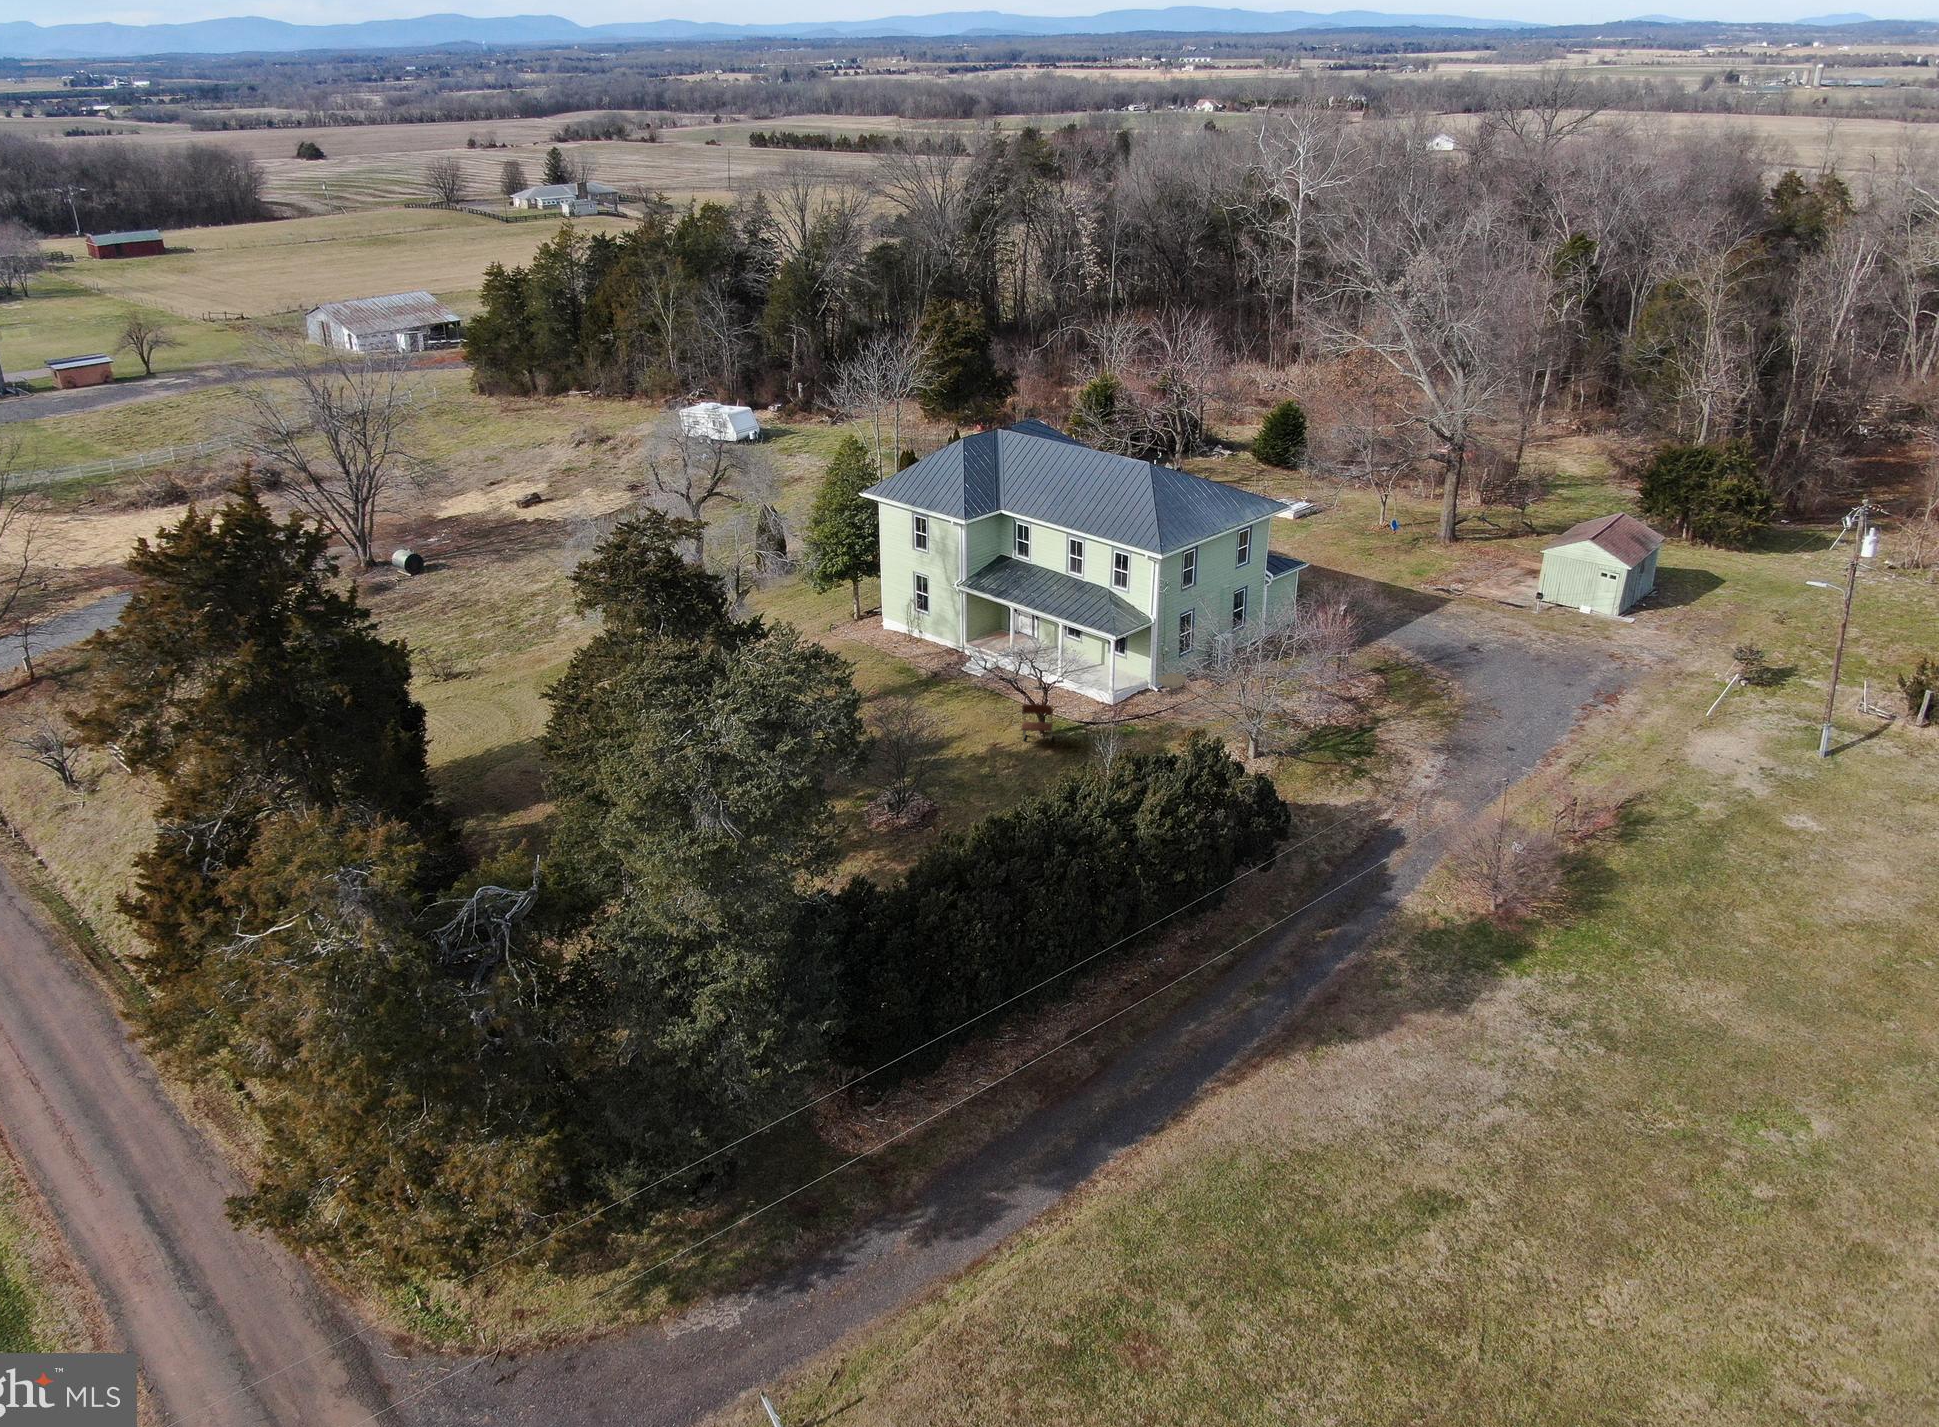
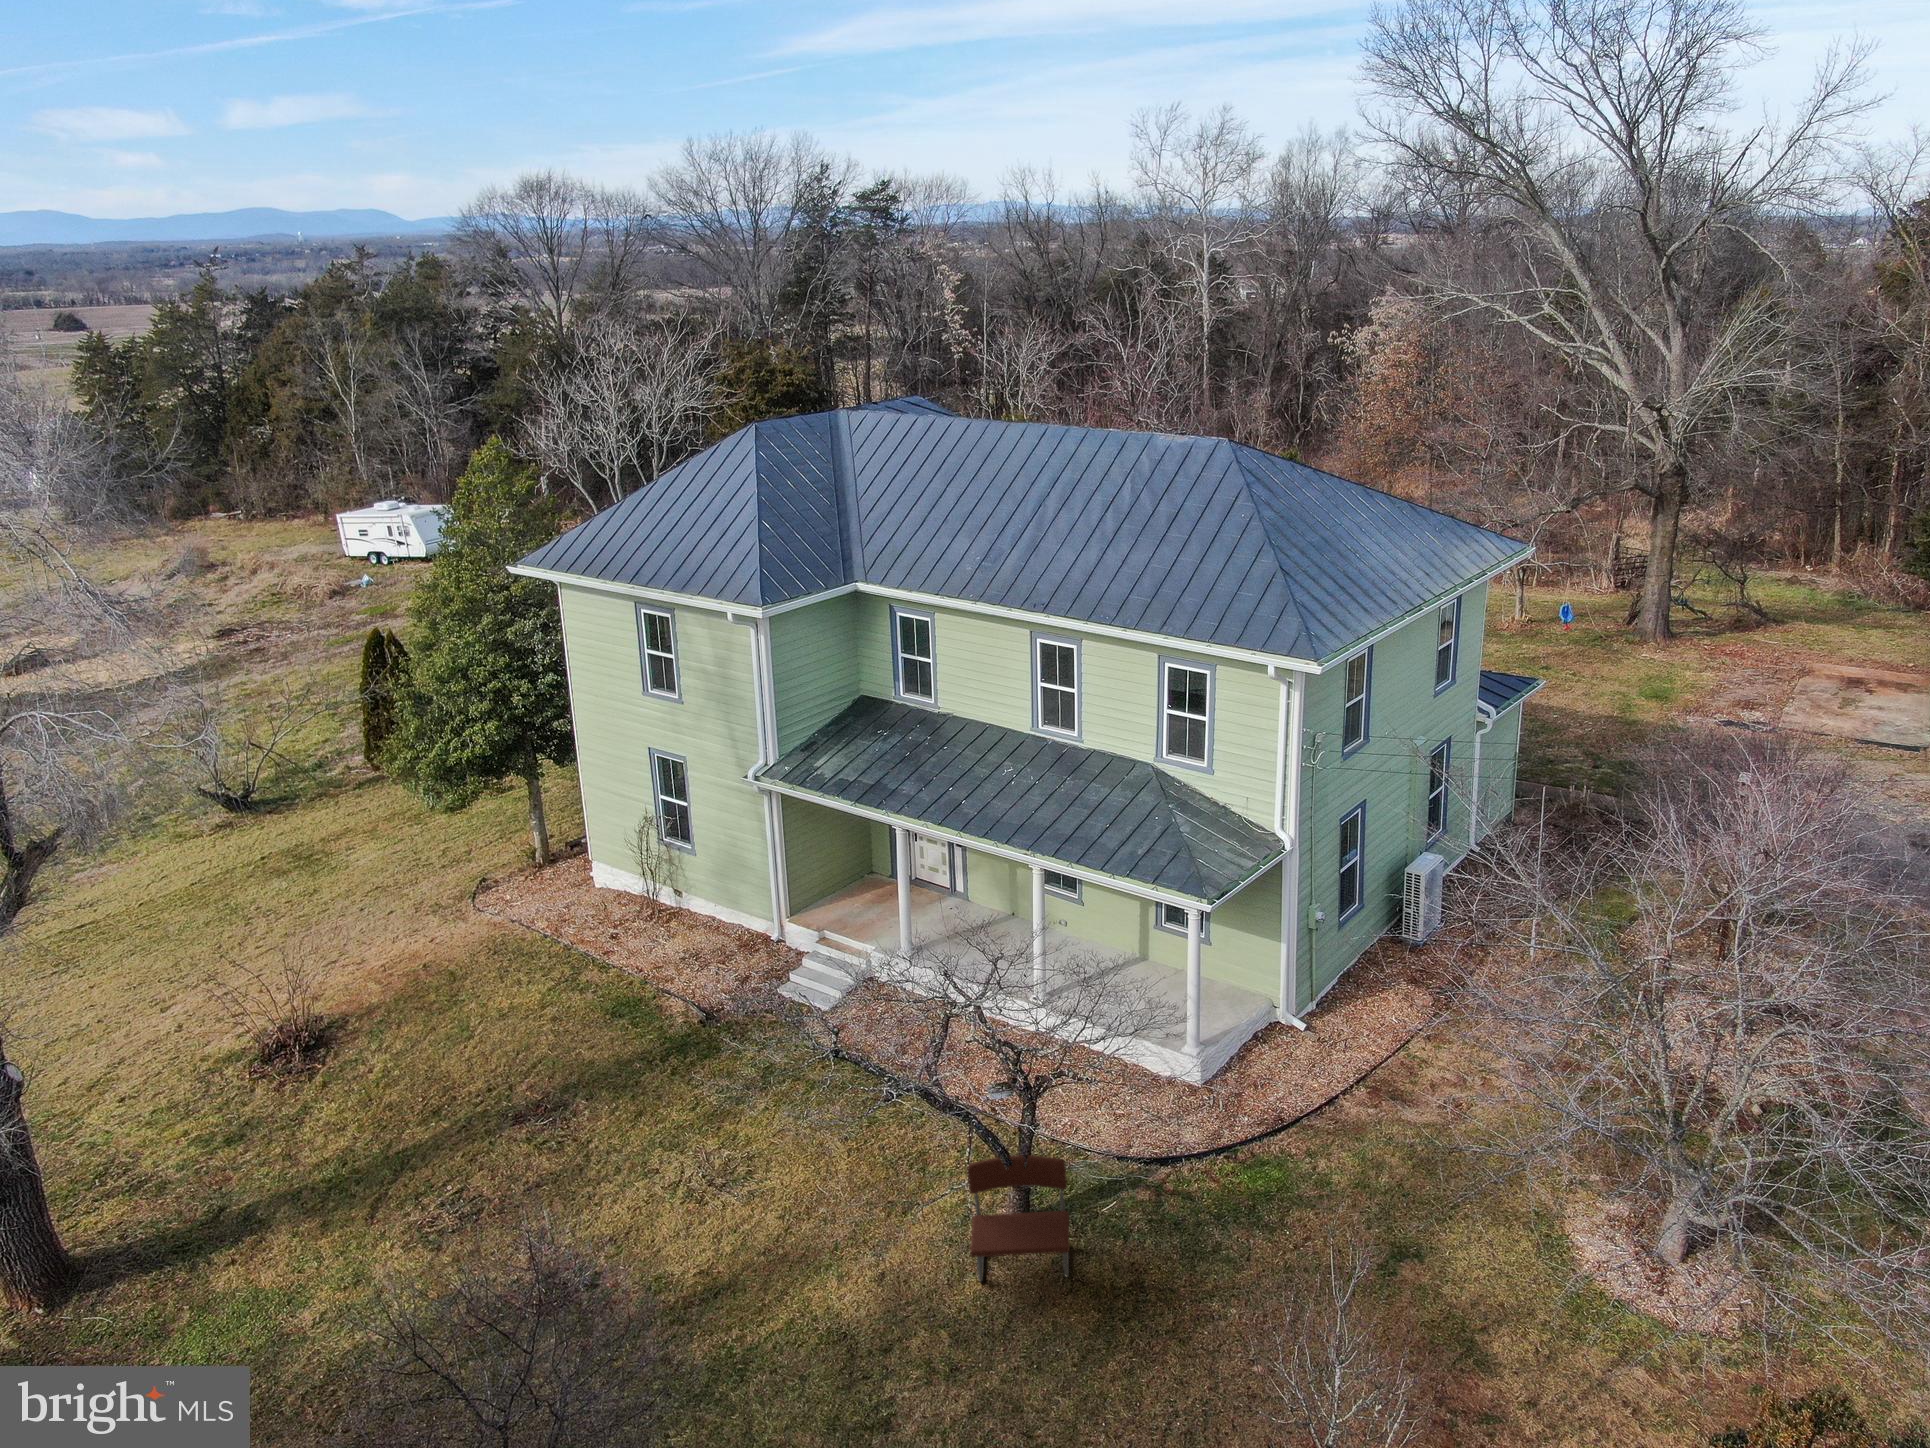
round table: present [1158,673,1187,695] -> none [1304,973,1385,1041]

